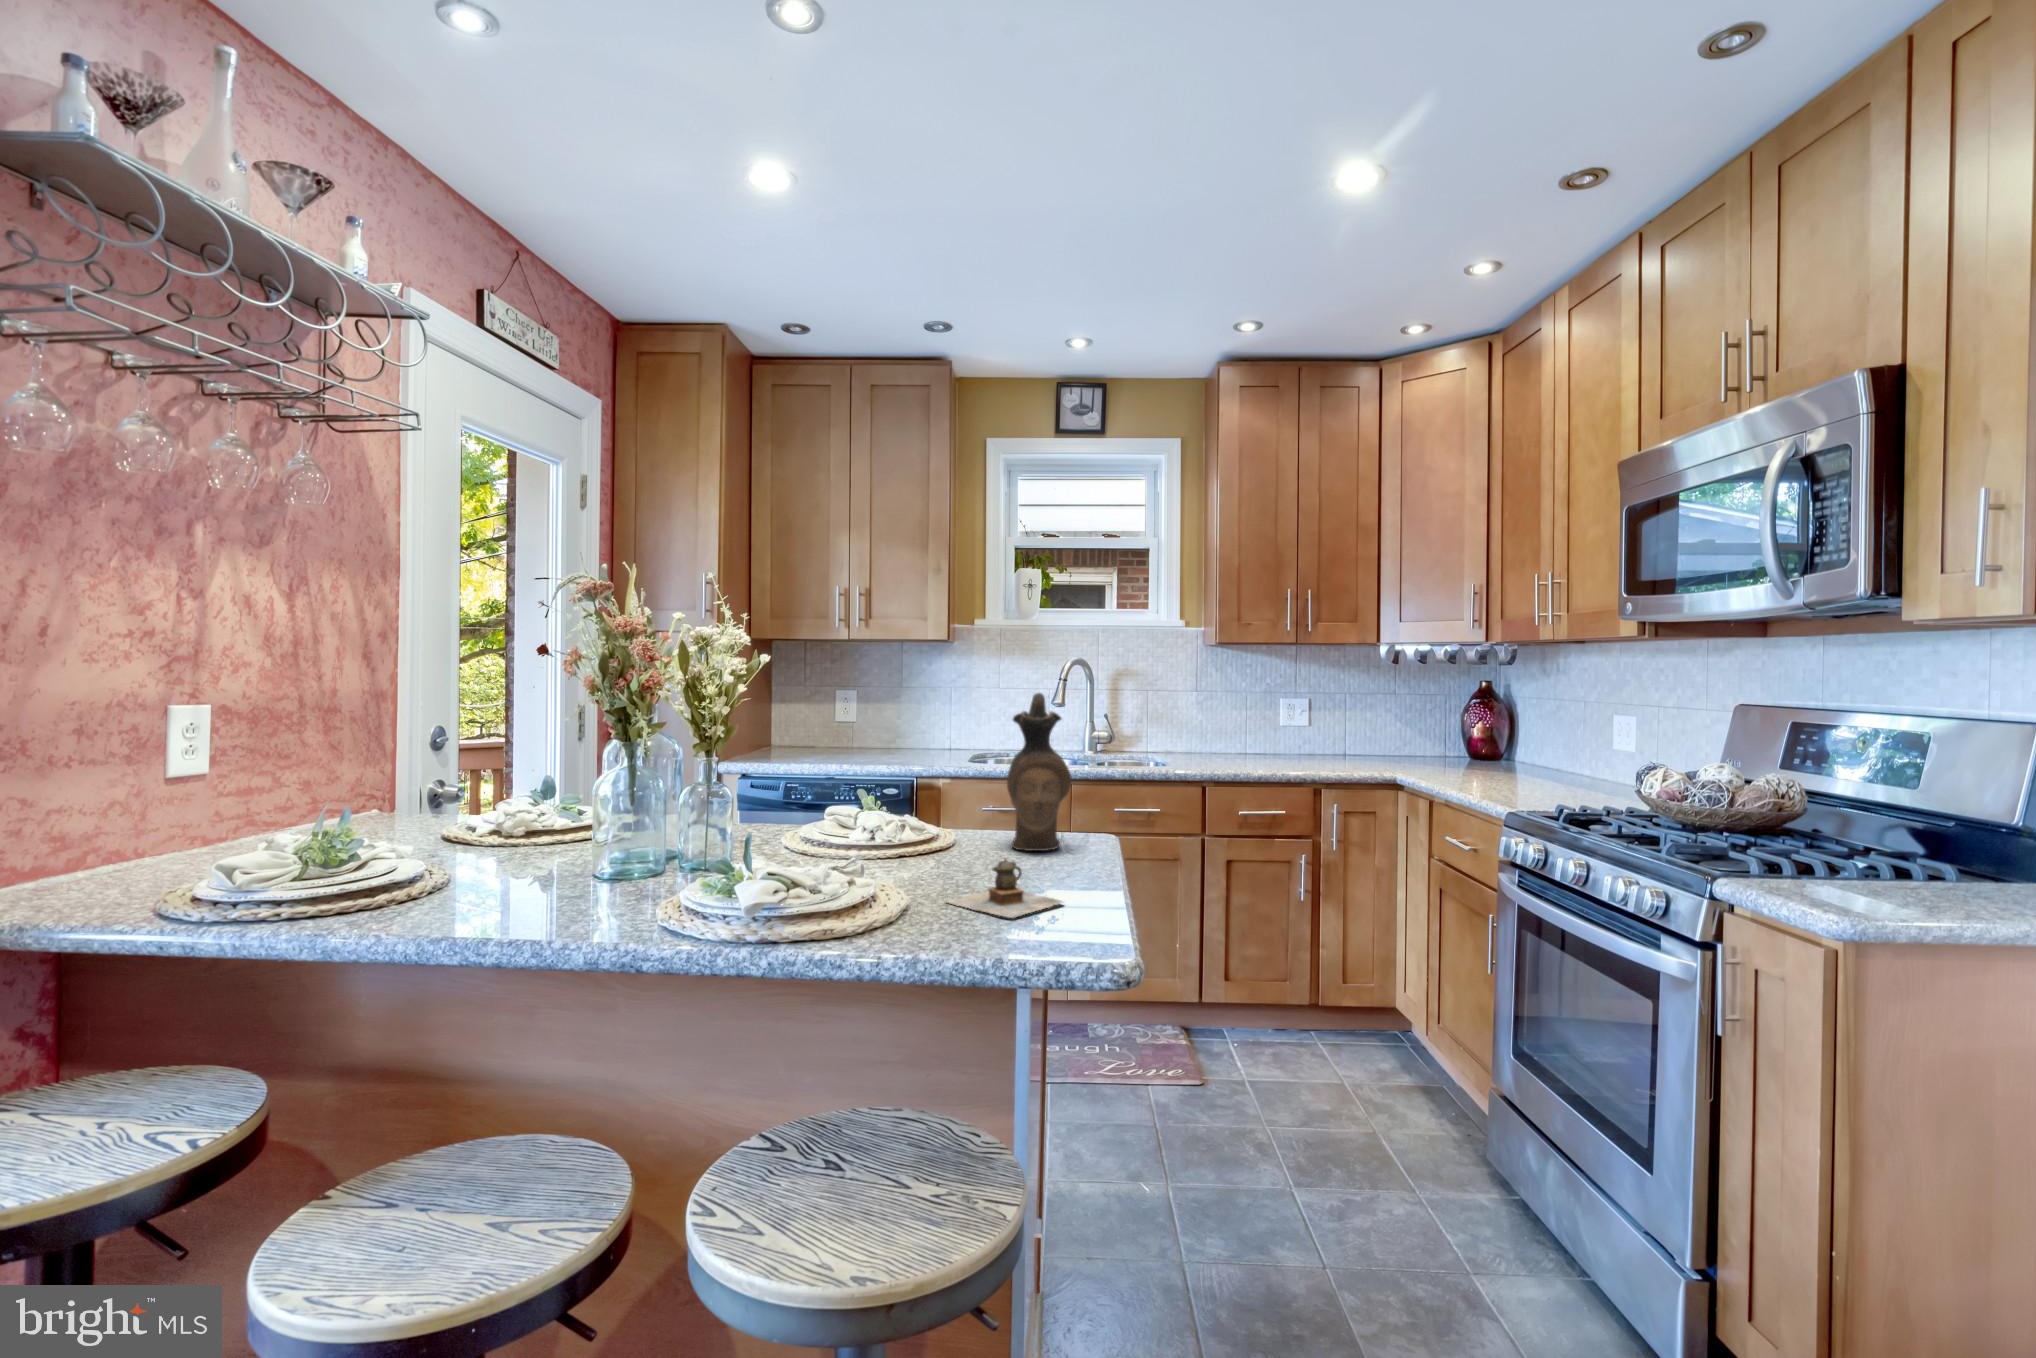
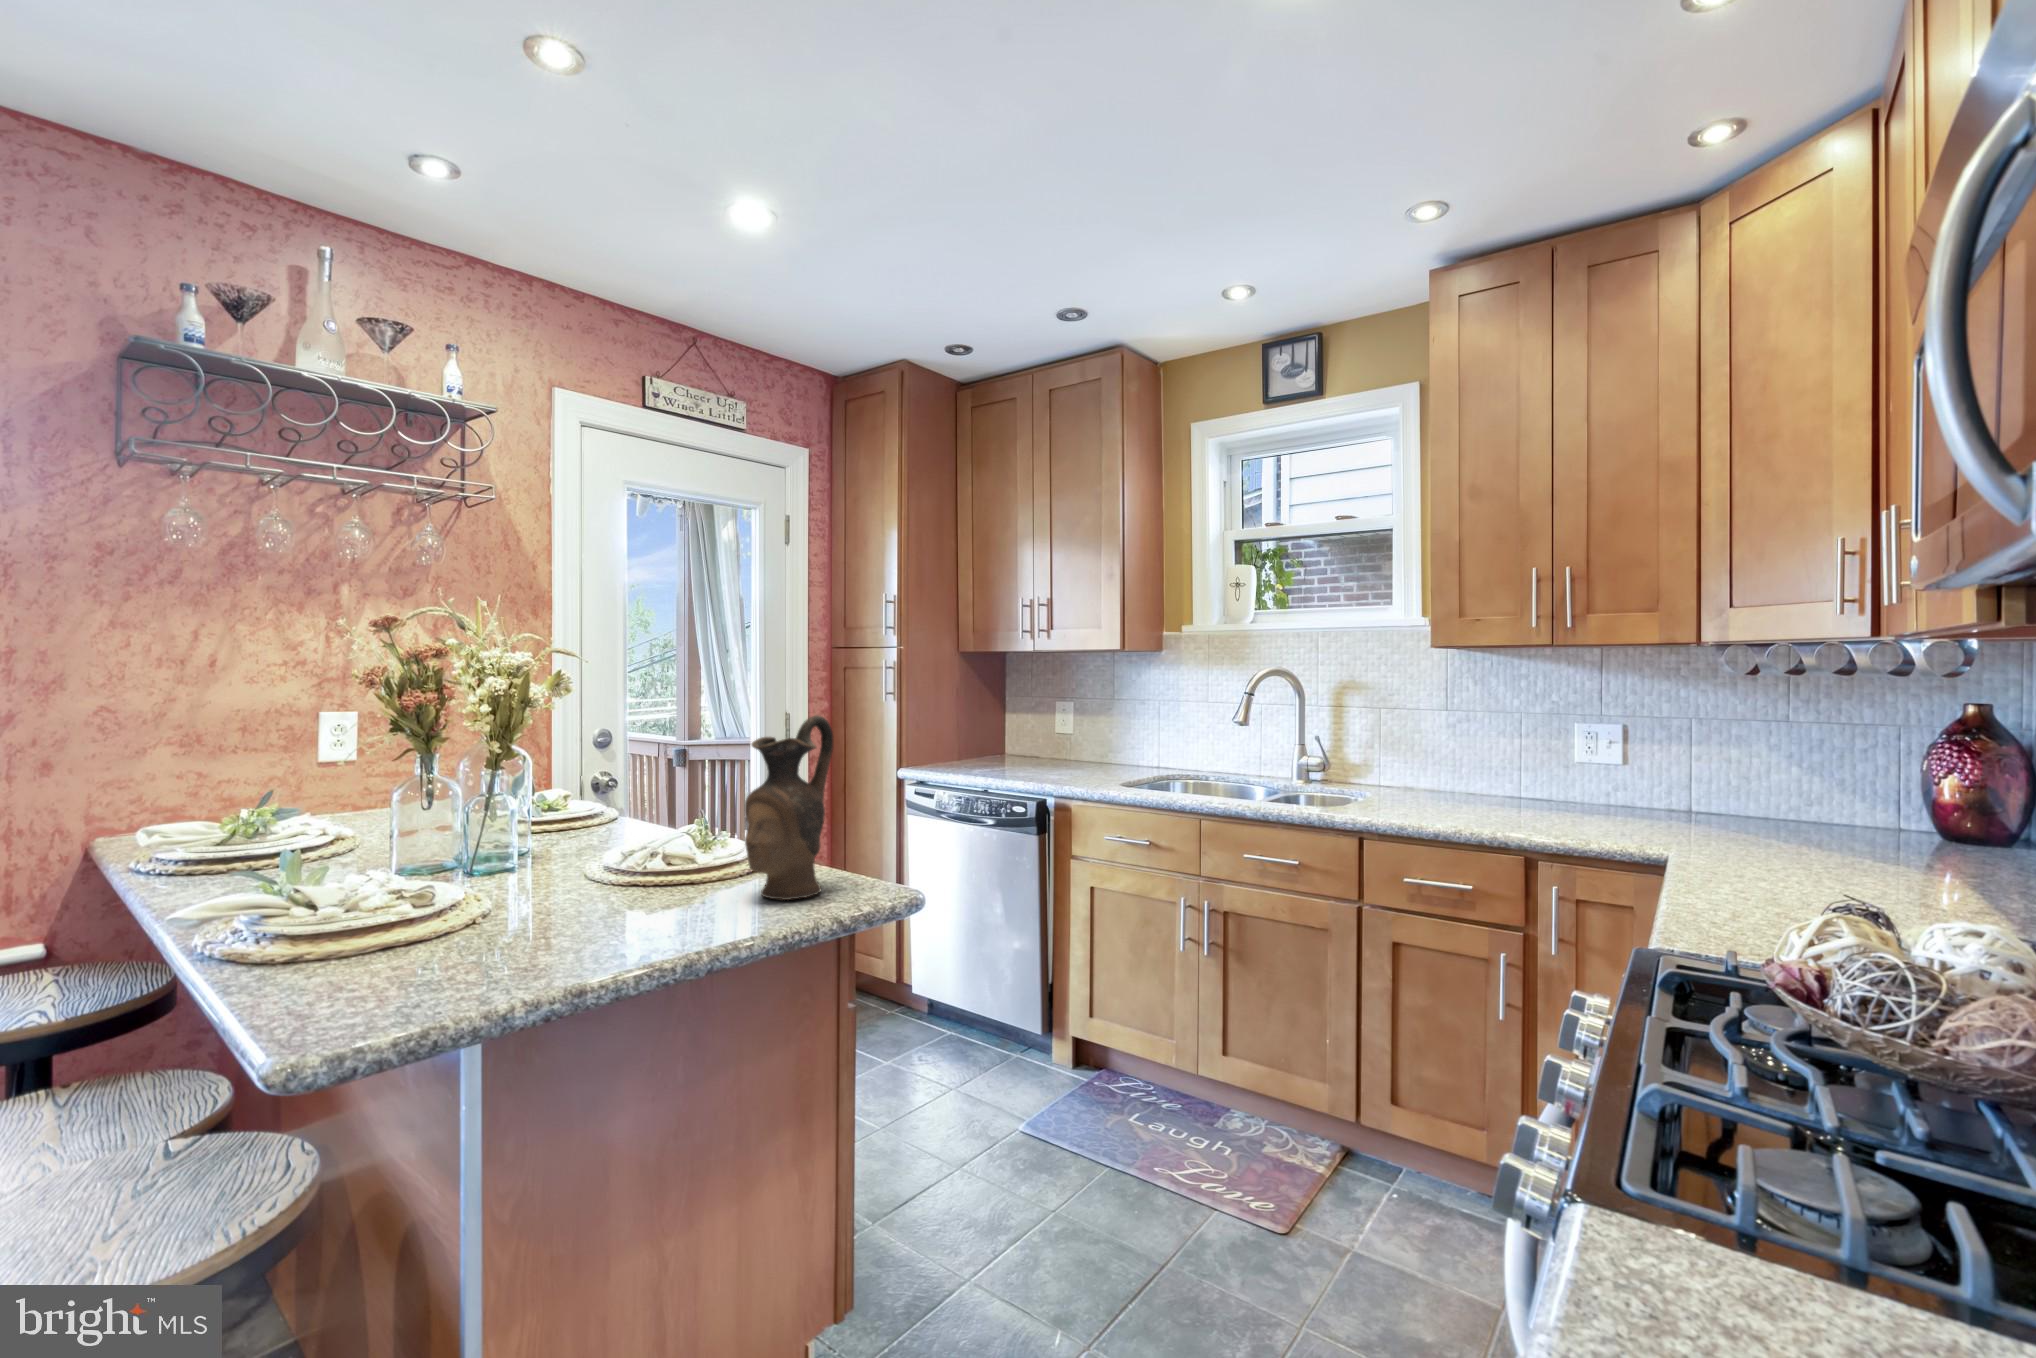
teapot: present [947,859,1062,918] -> none [447,904,581,974]

